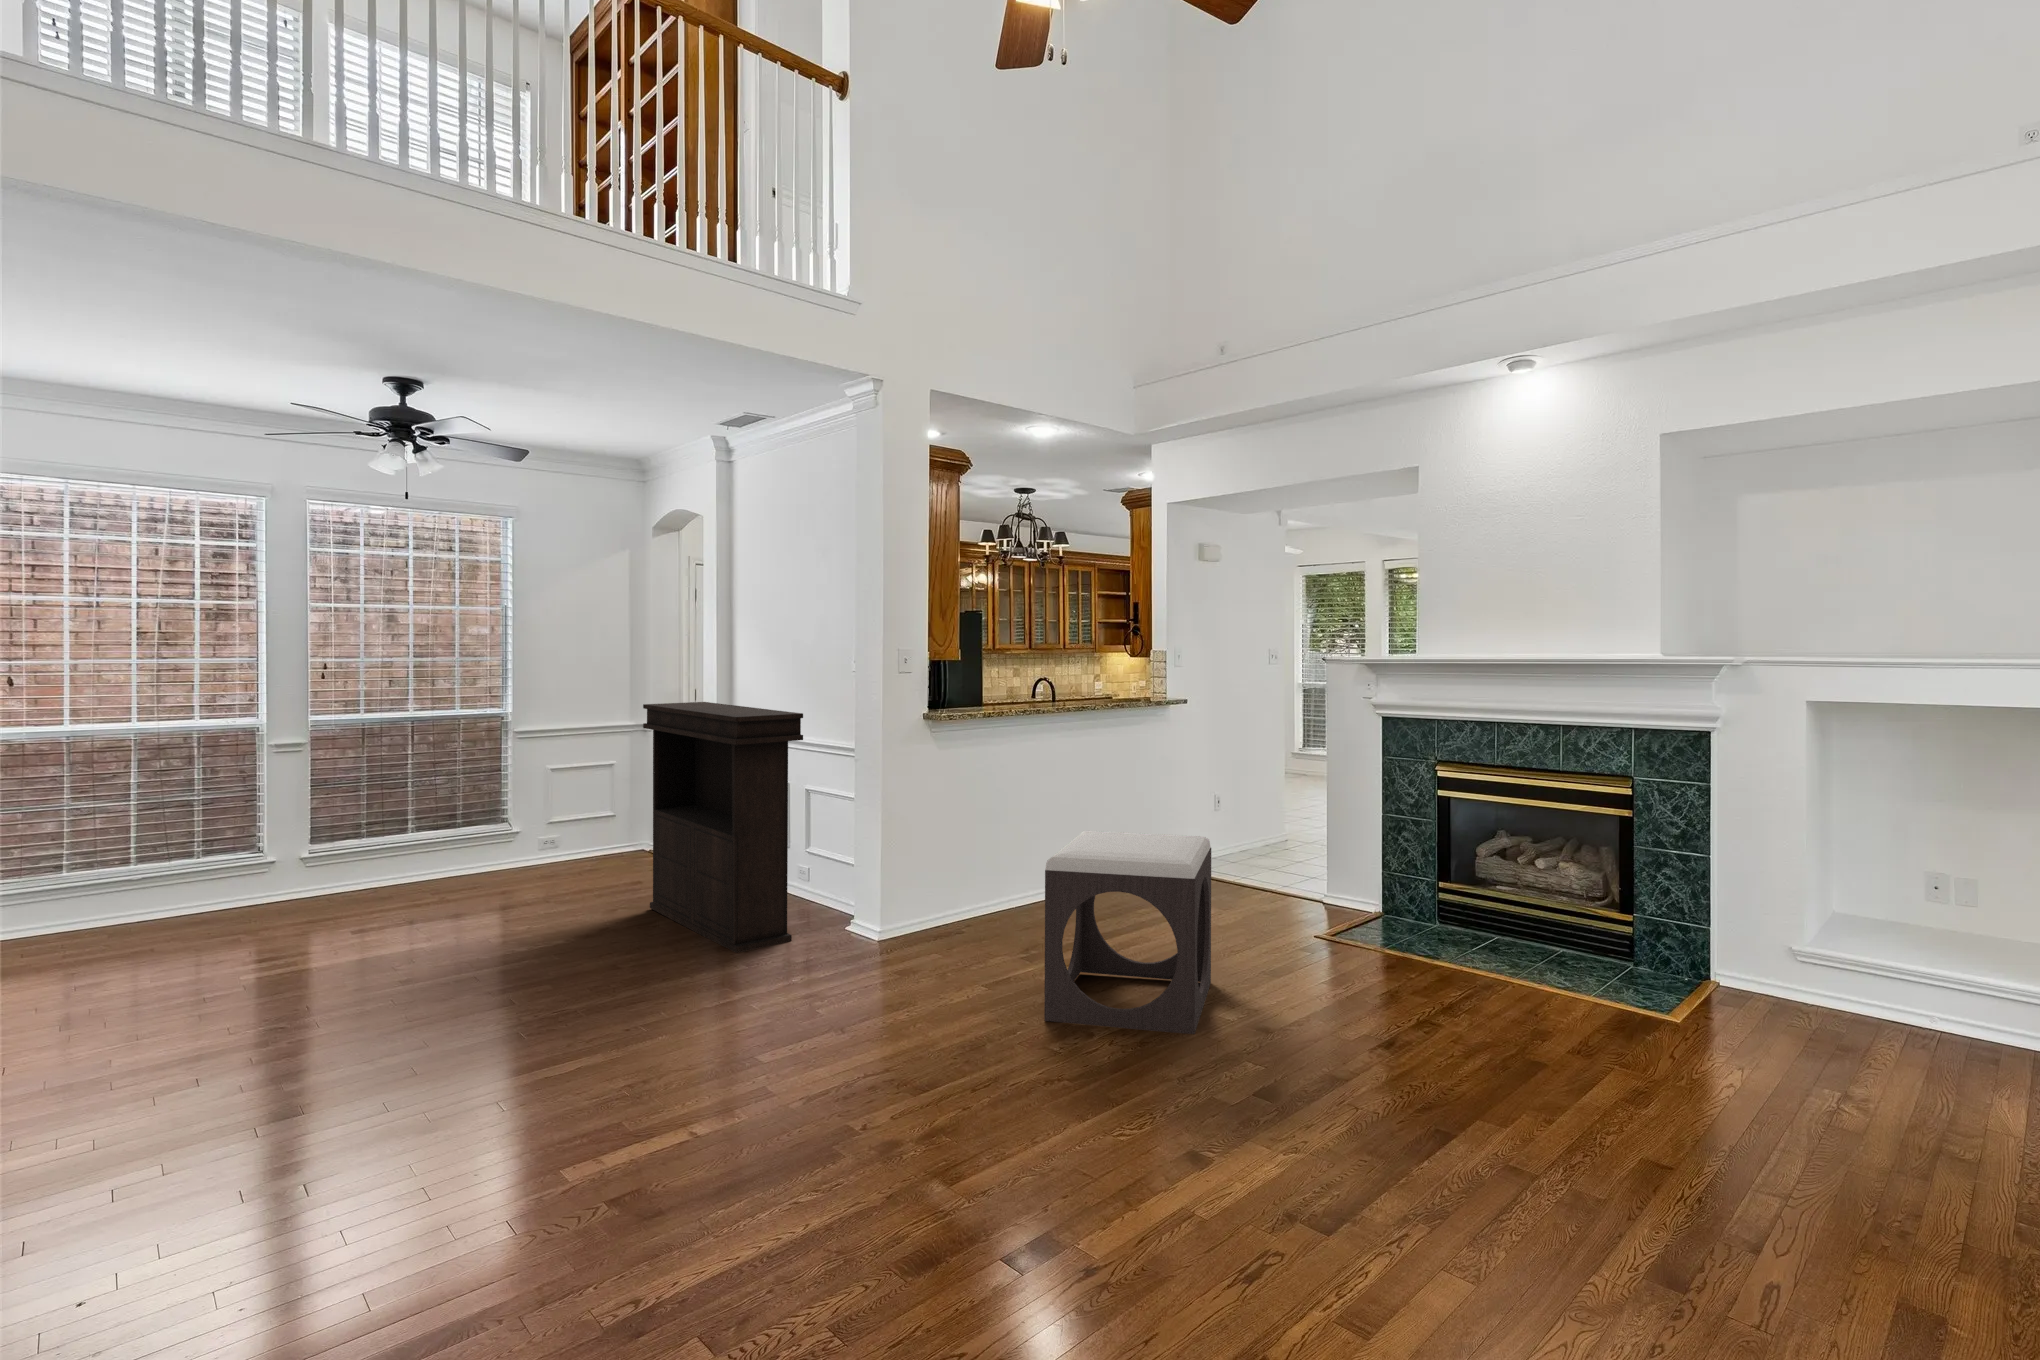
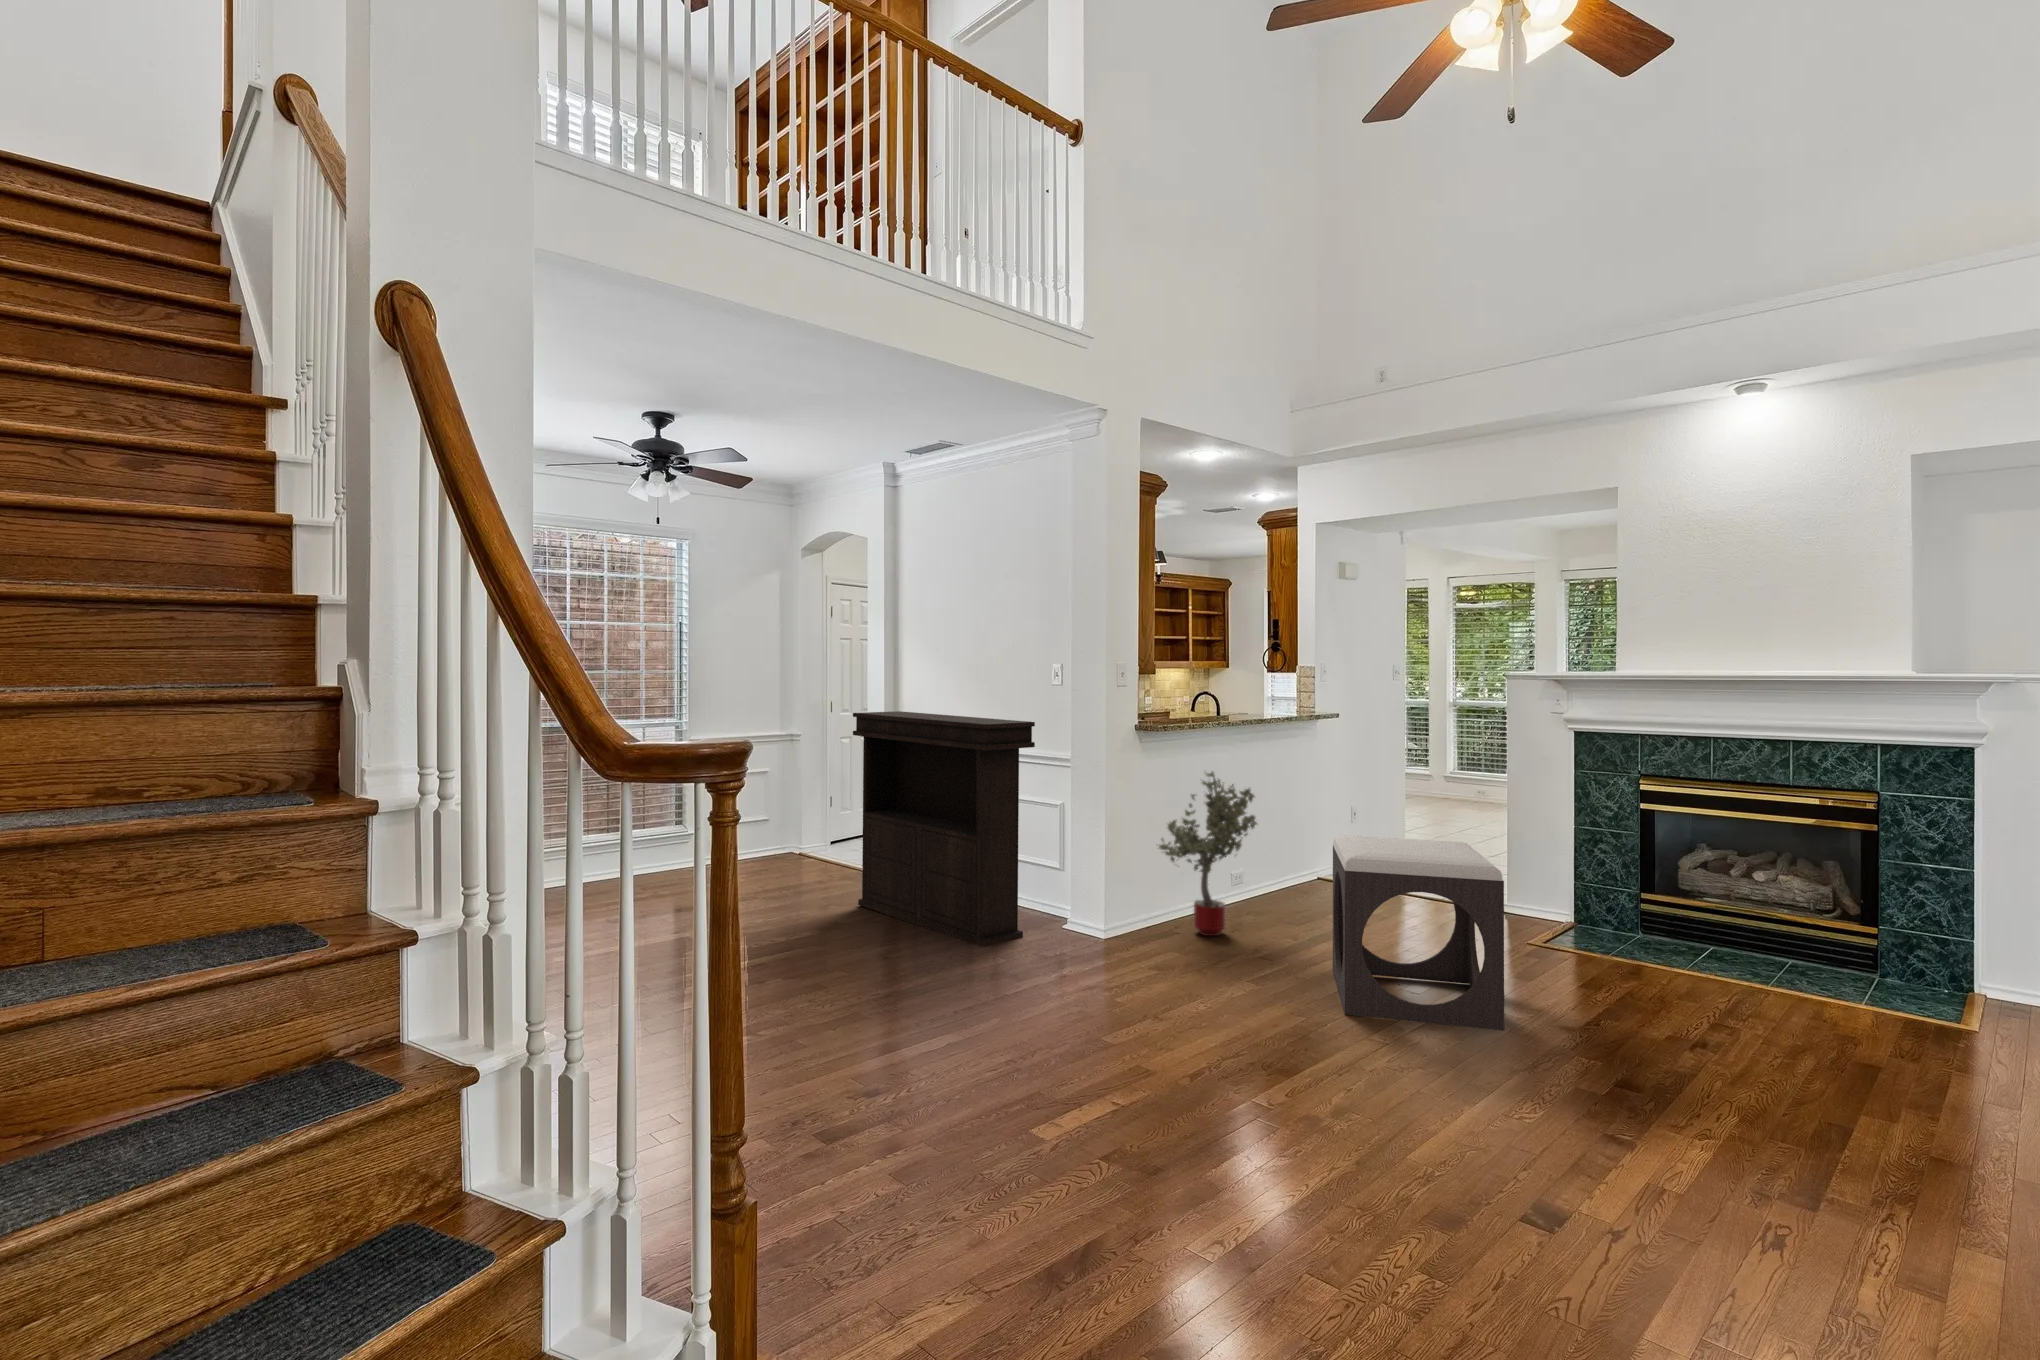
potted tree: none [933,761,1051,935] -> present [1159,772,1257,936]

